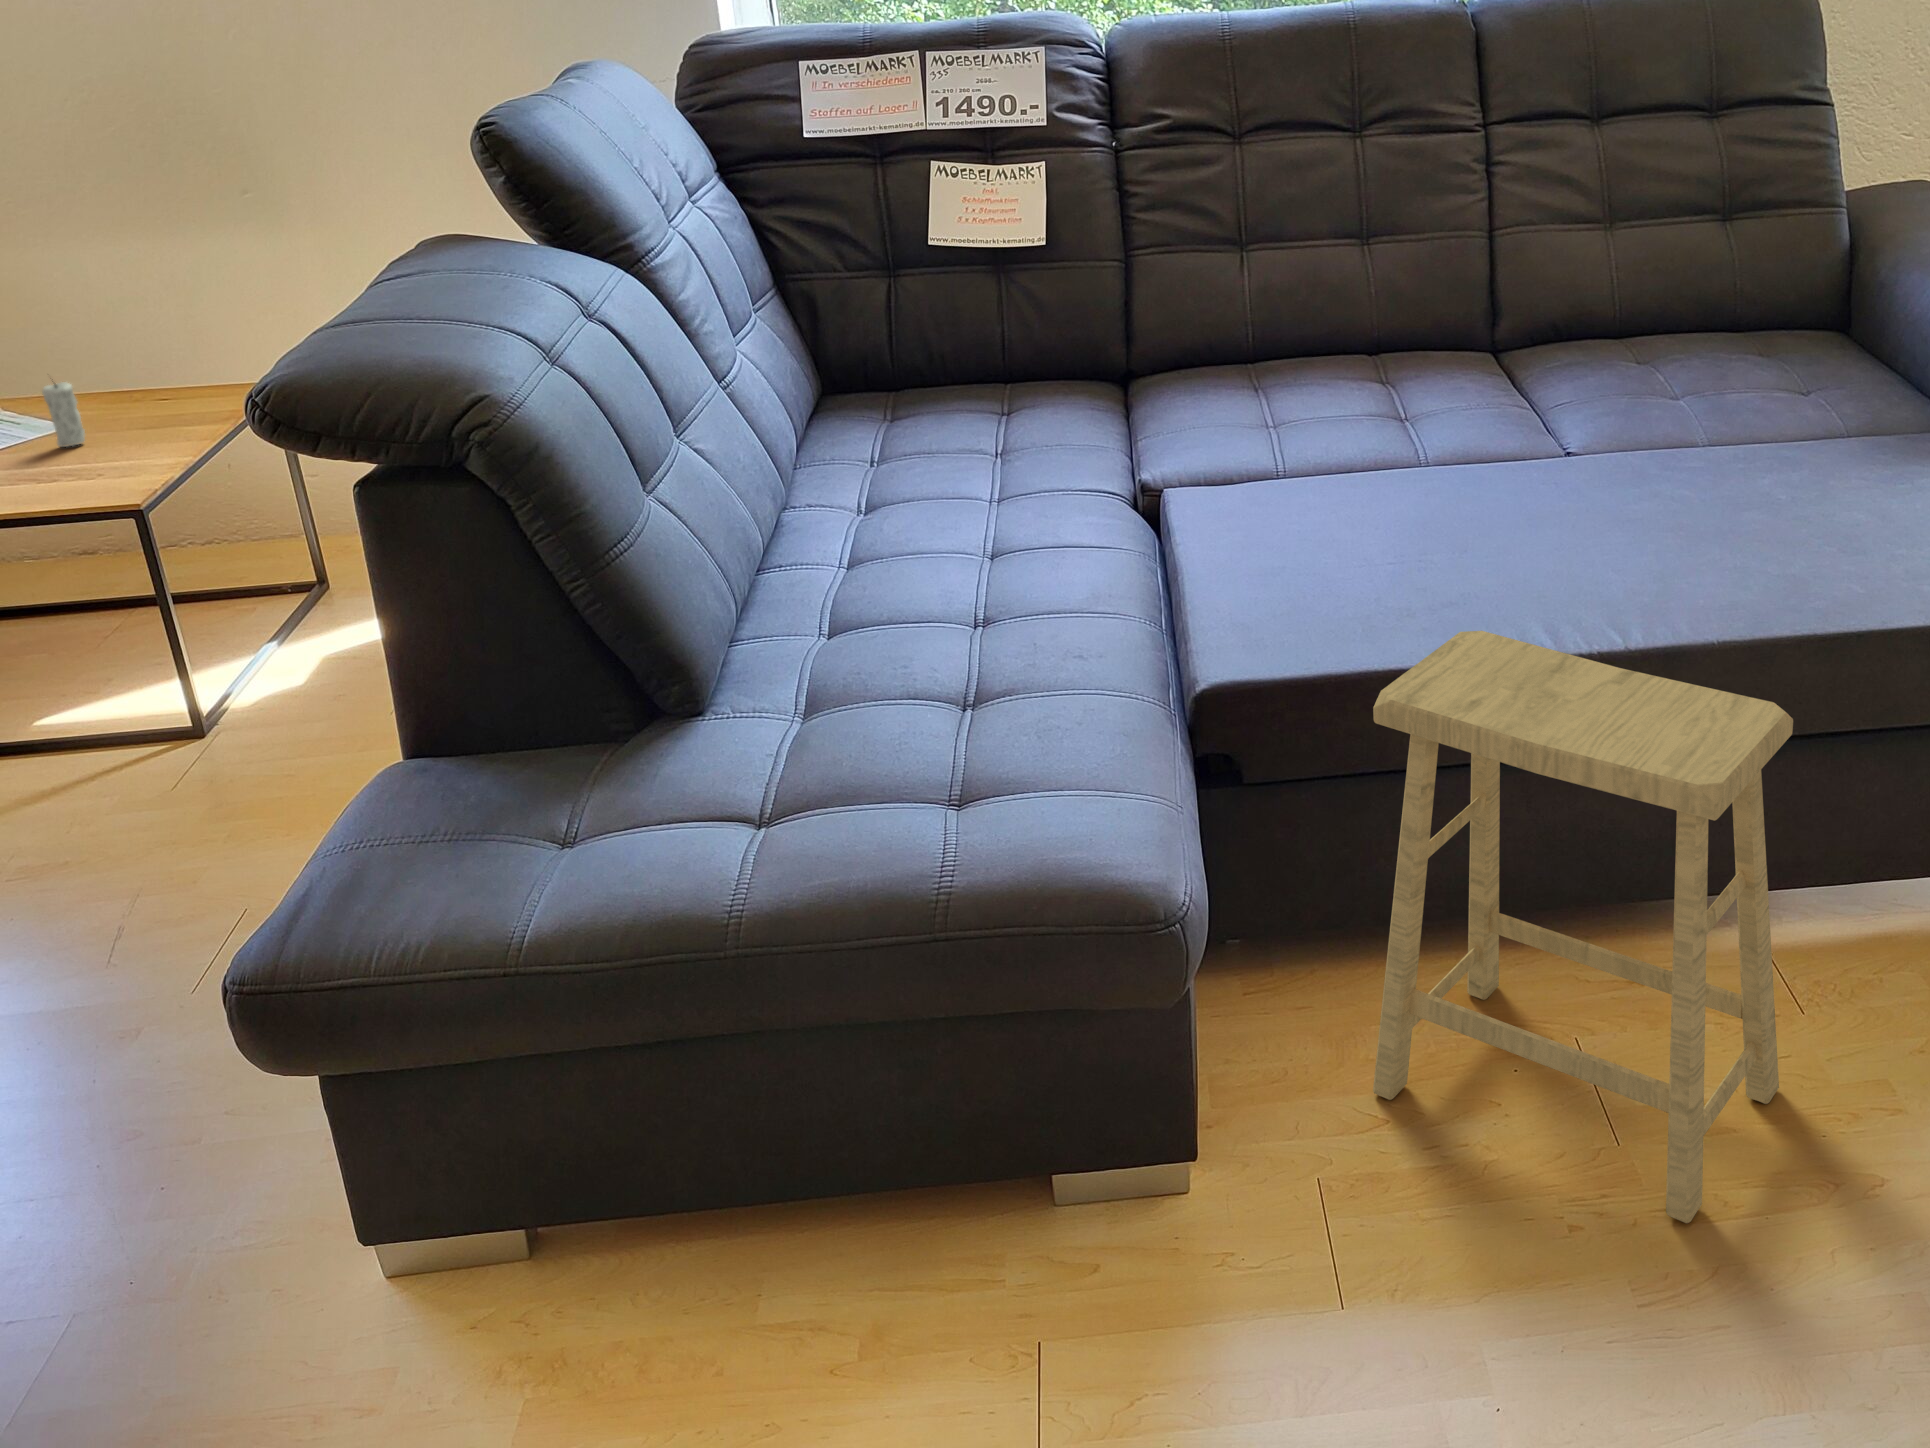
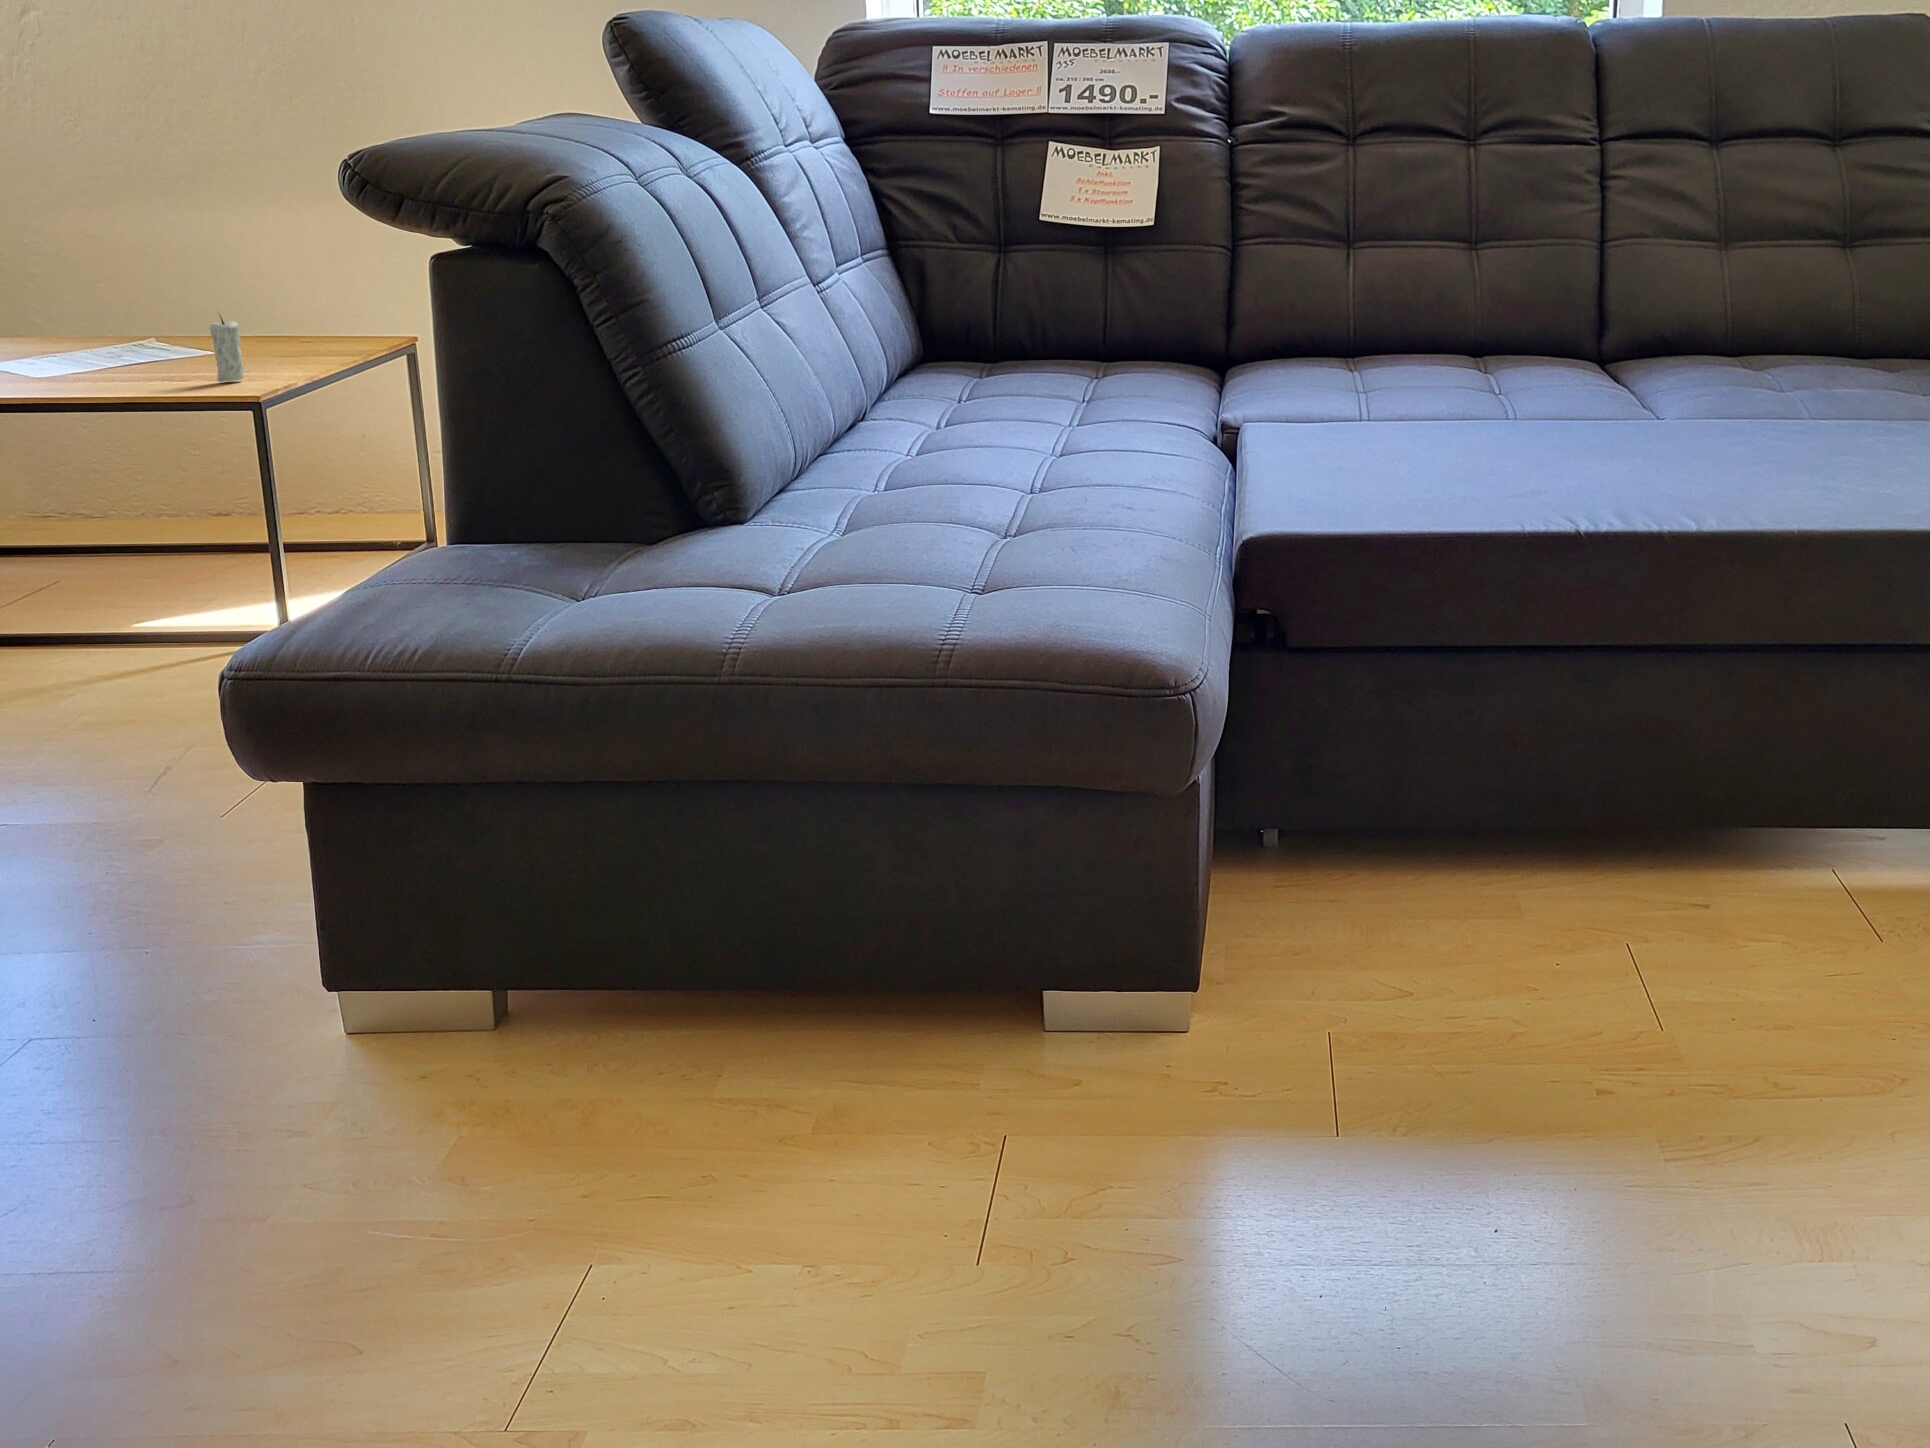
footstool: present [1373,631,1793,1223] -> none [1395,491,1859,1113]

